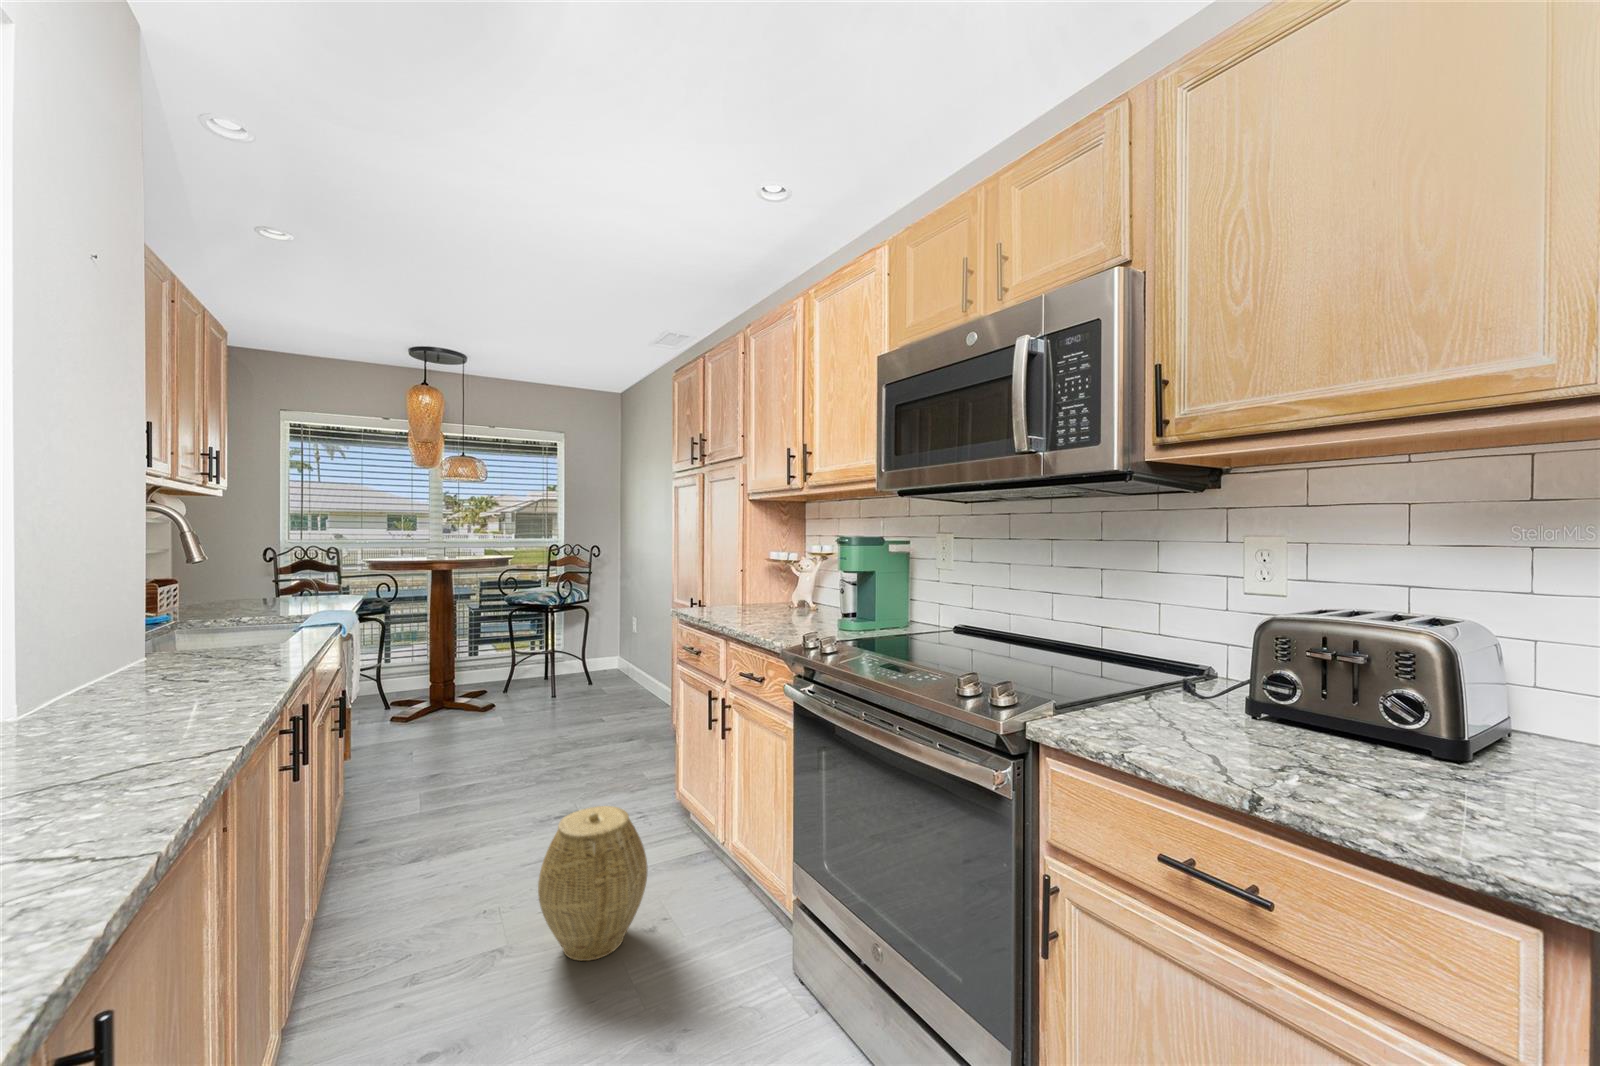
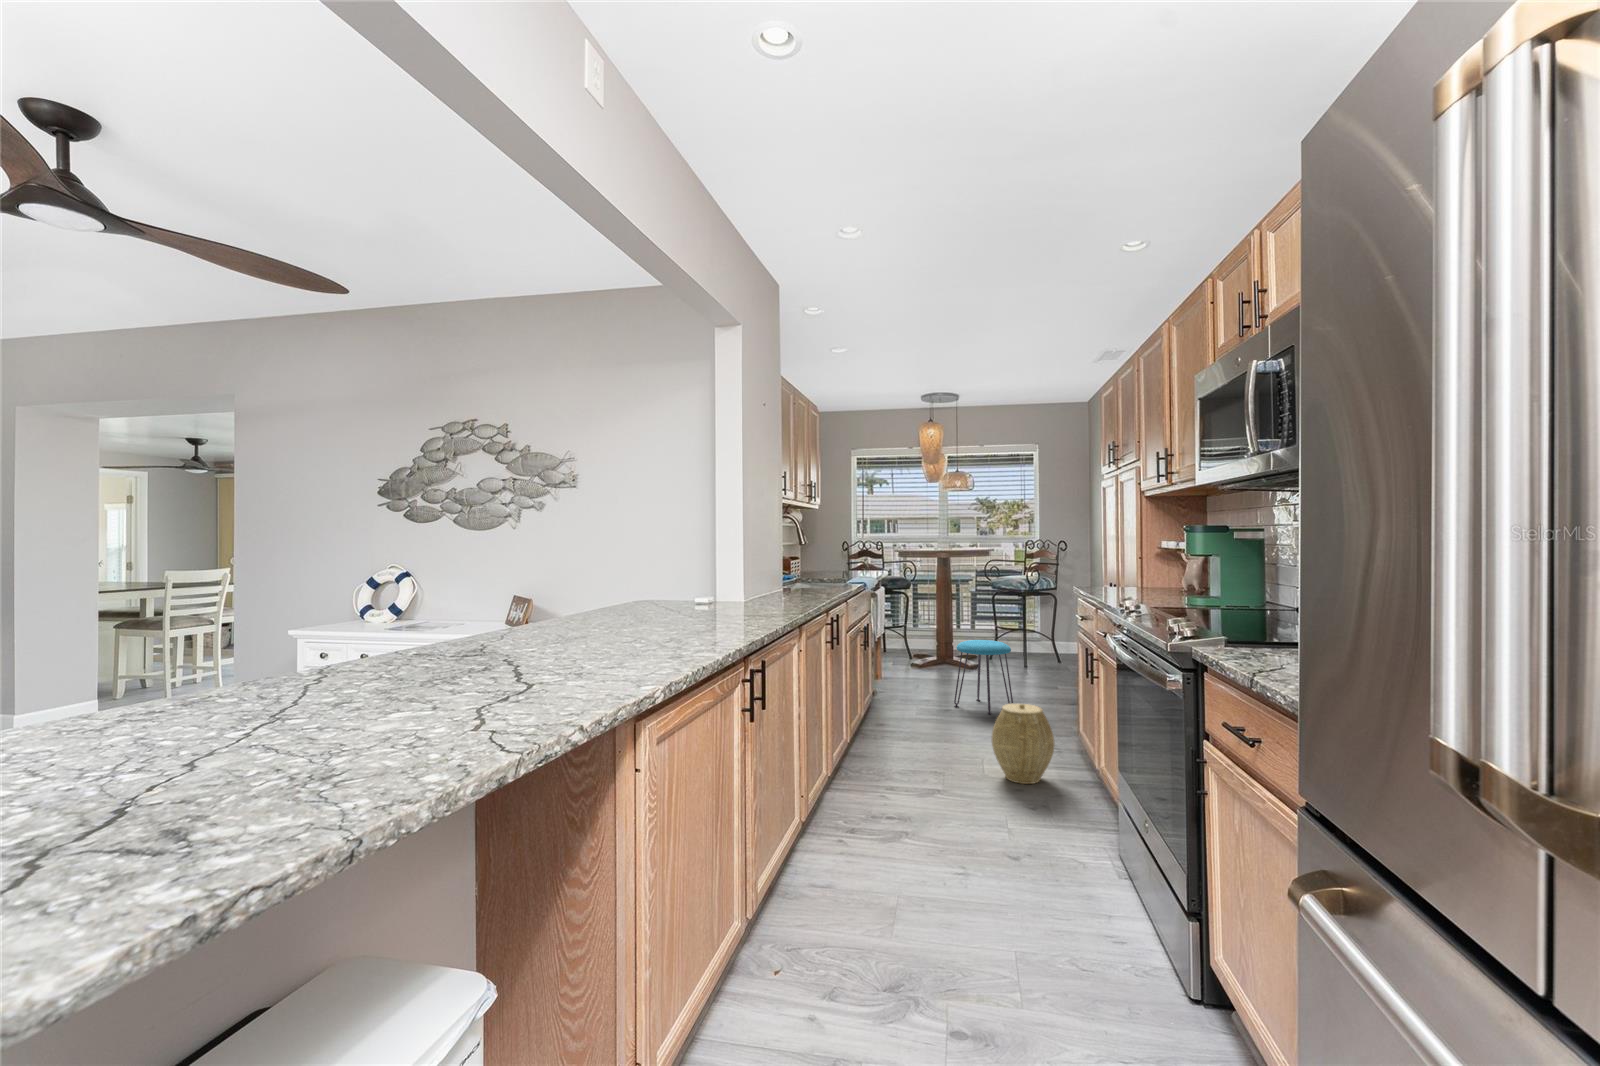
stool: none [457,682,549,795] -> present [954,640,1013,714]

